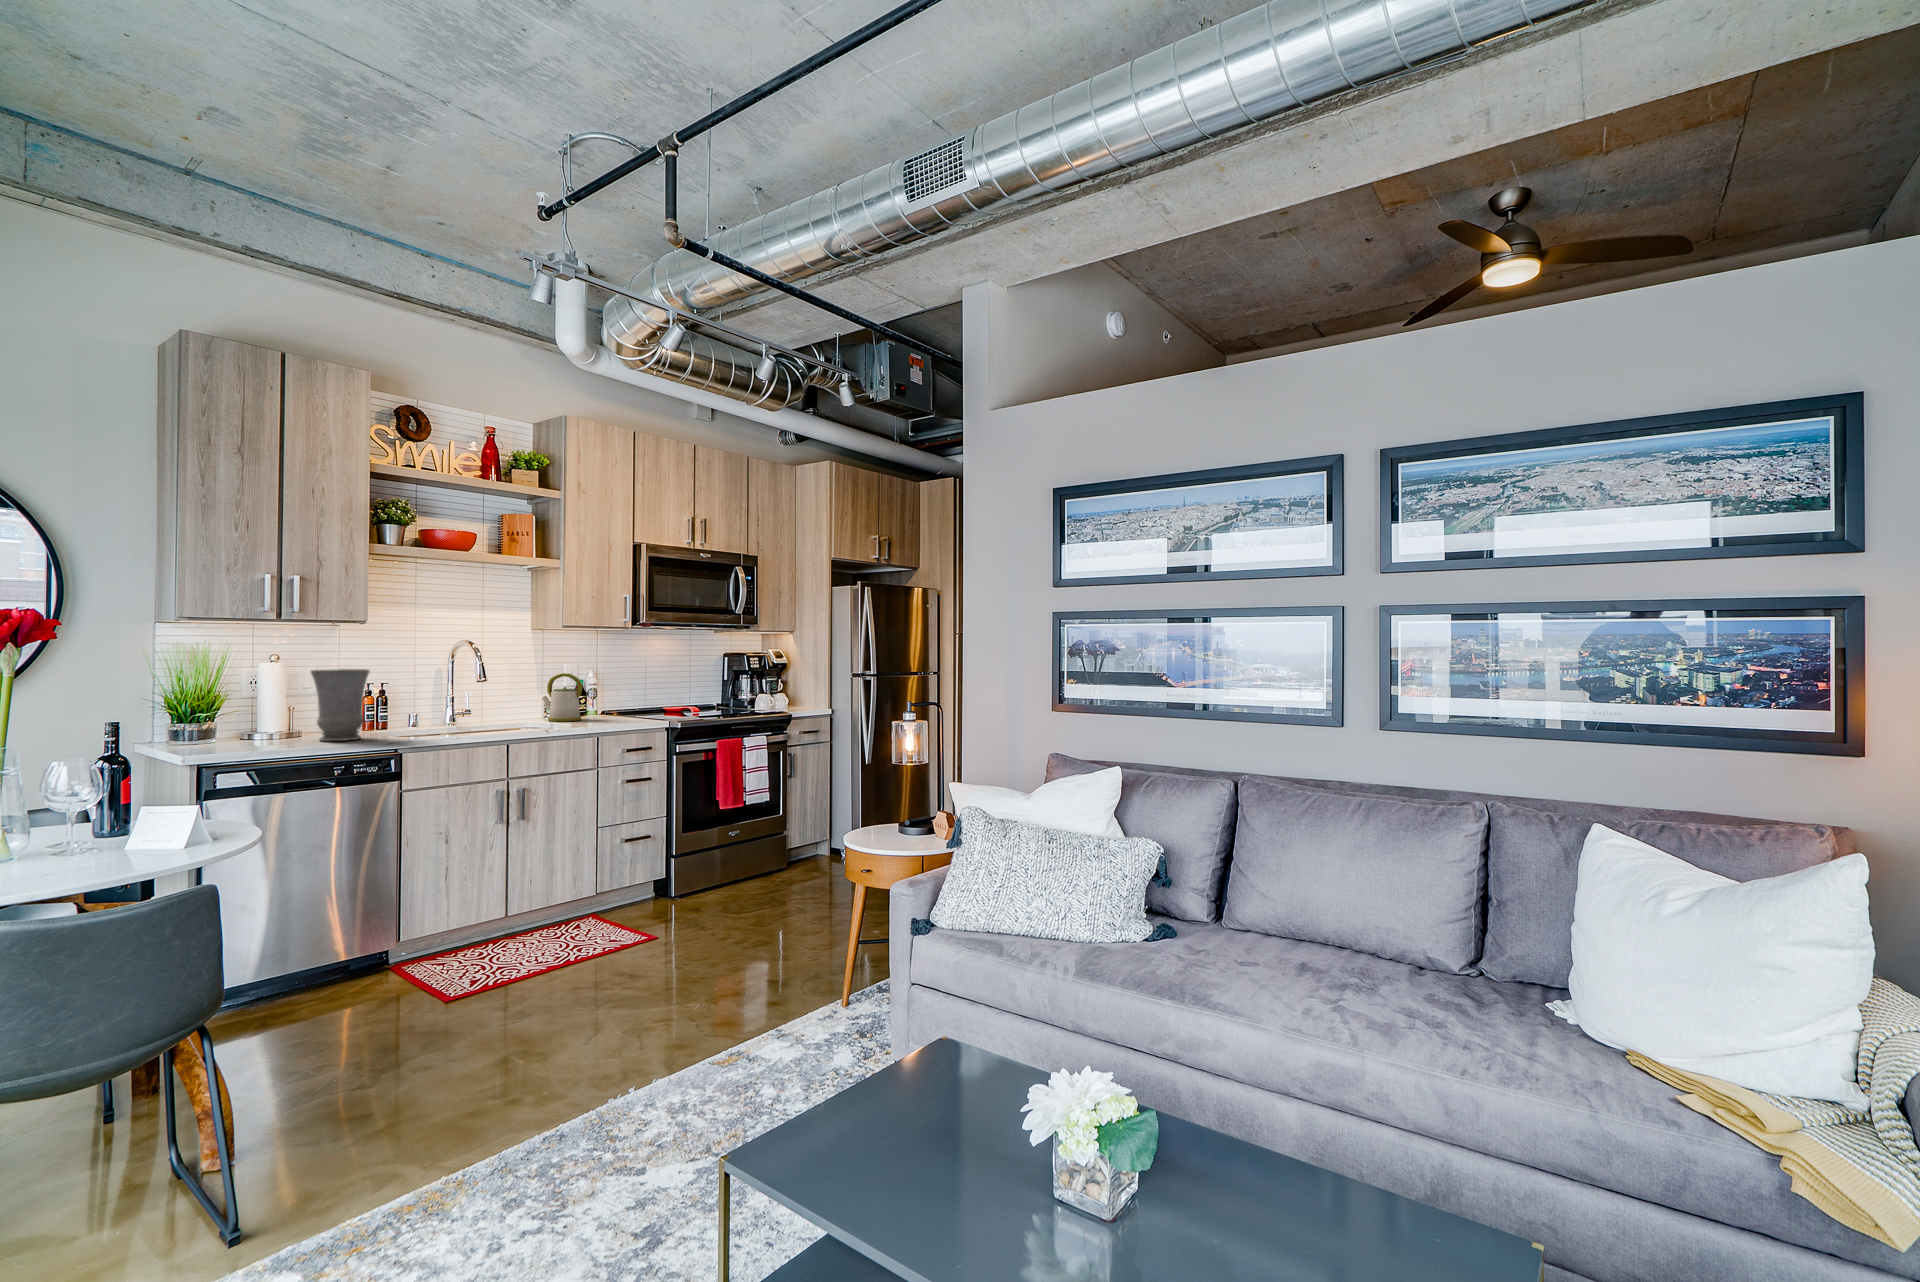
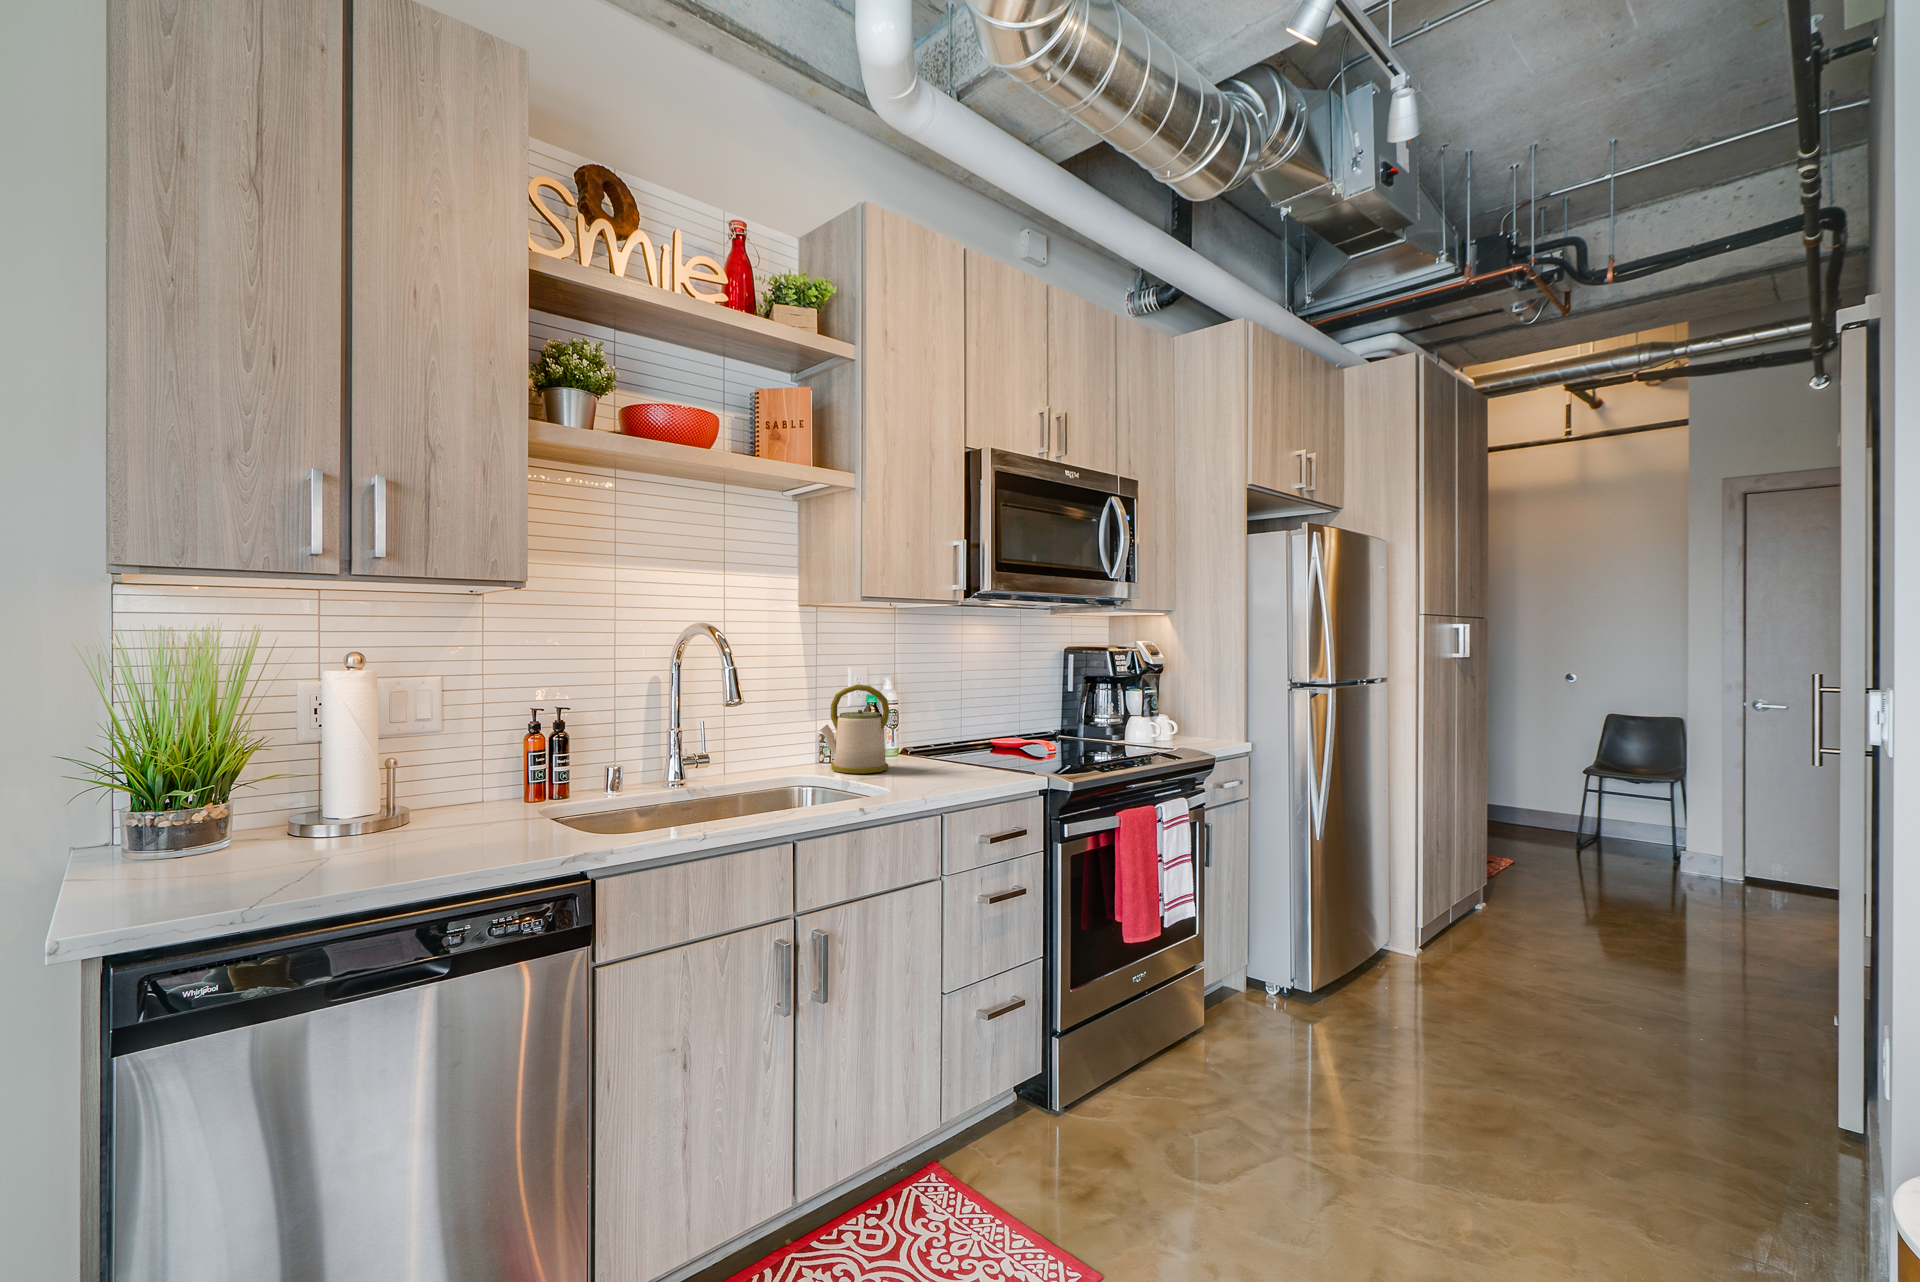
vase: present [310,669,370,741] -> none [418,685,539,846]

